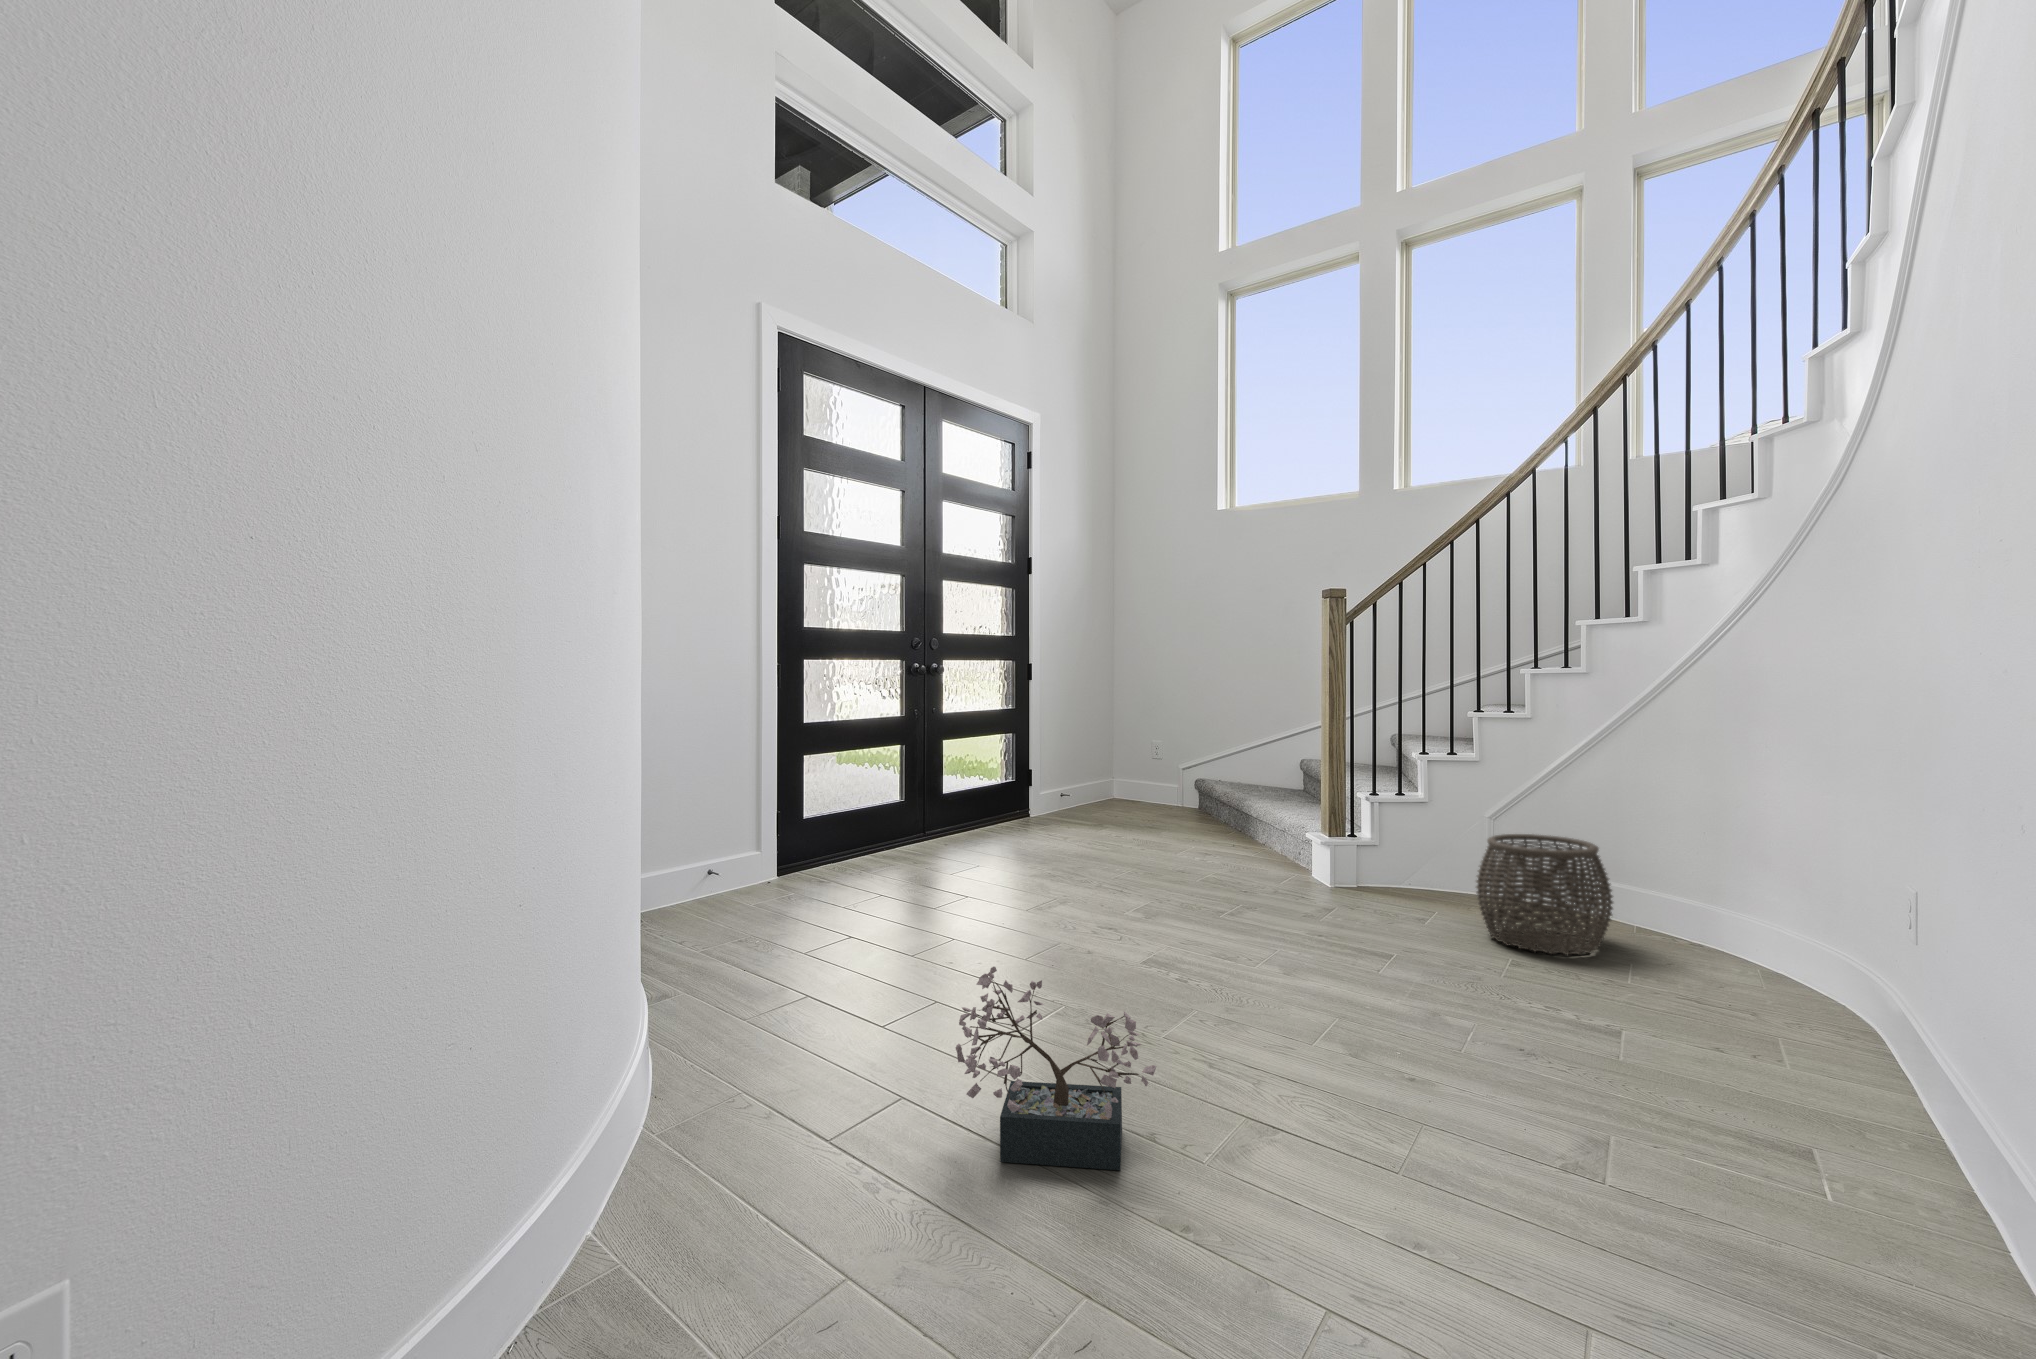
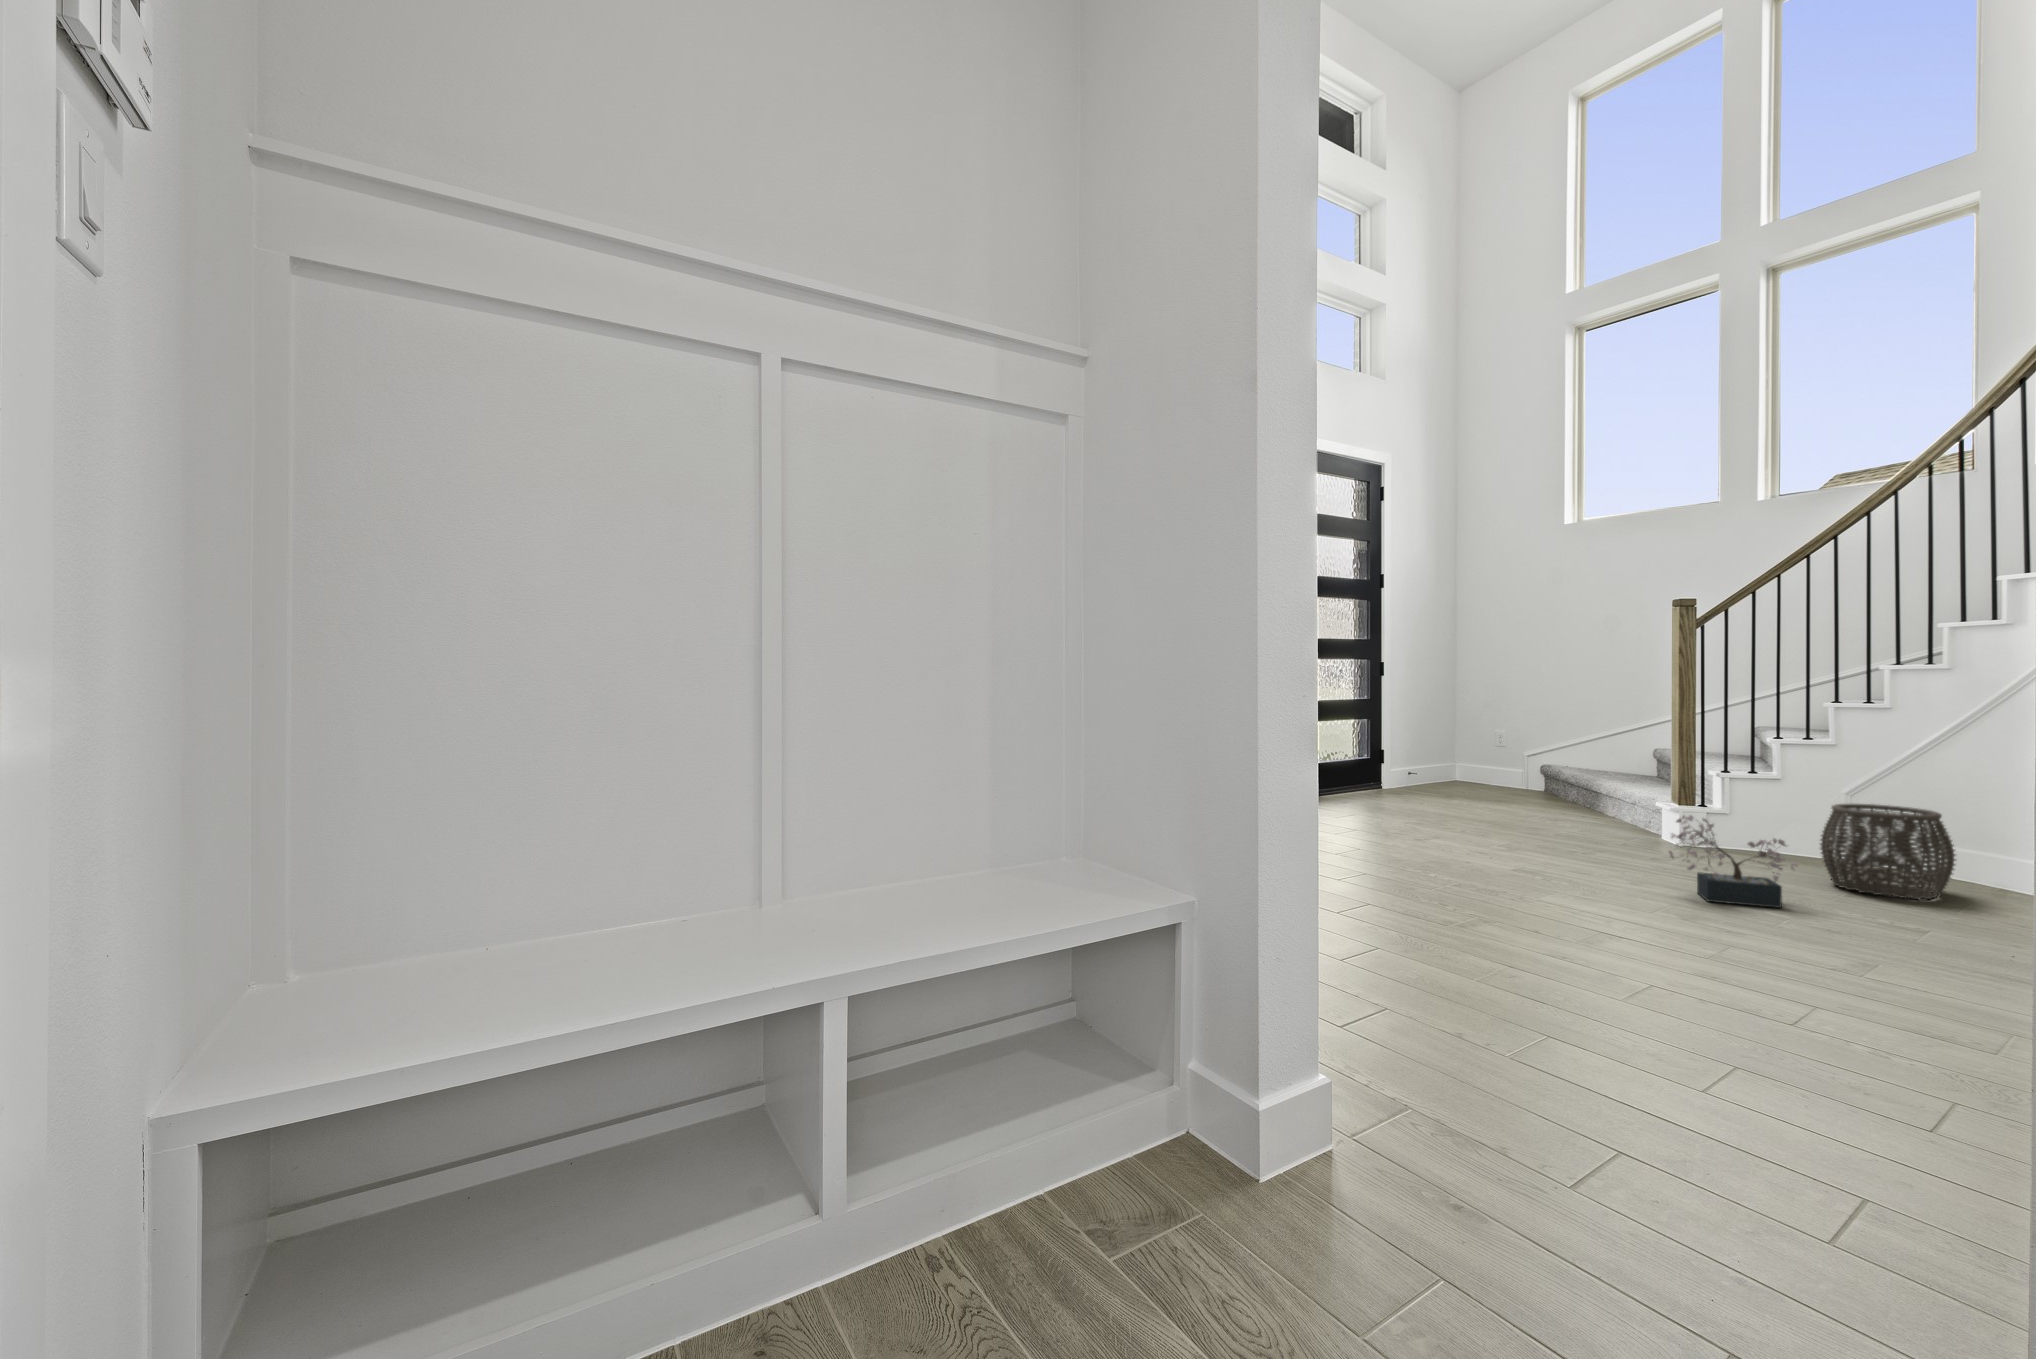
decorative plant: present [956,967,1156,1170] -> present [1669,815,1798,908]

